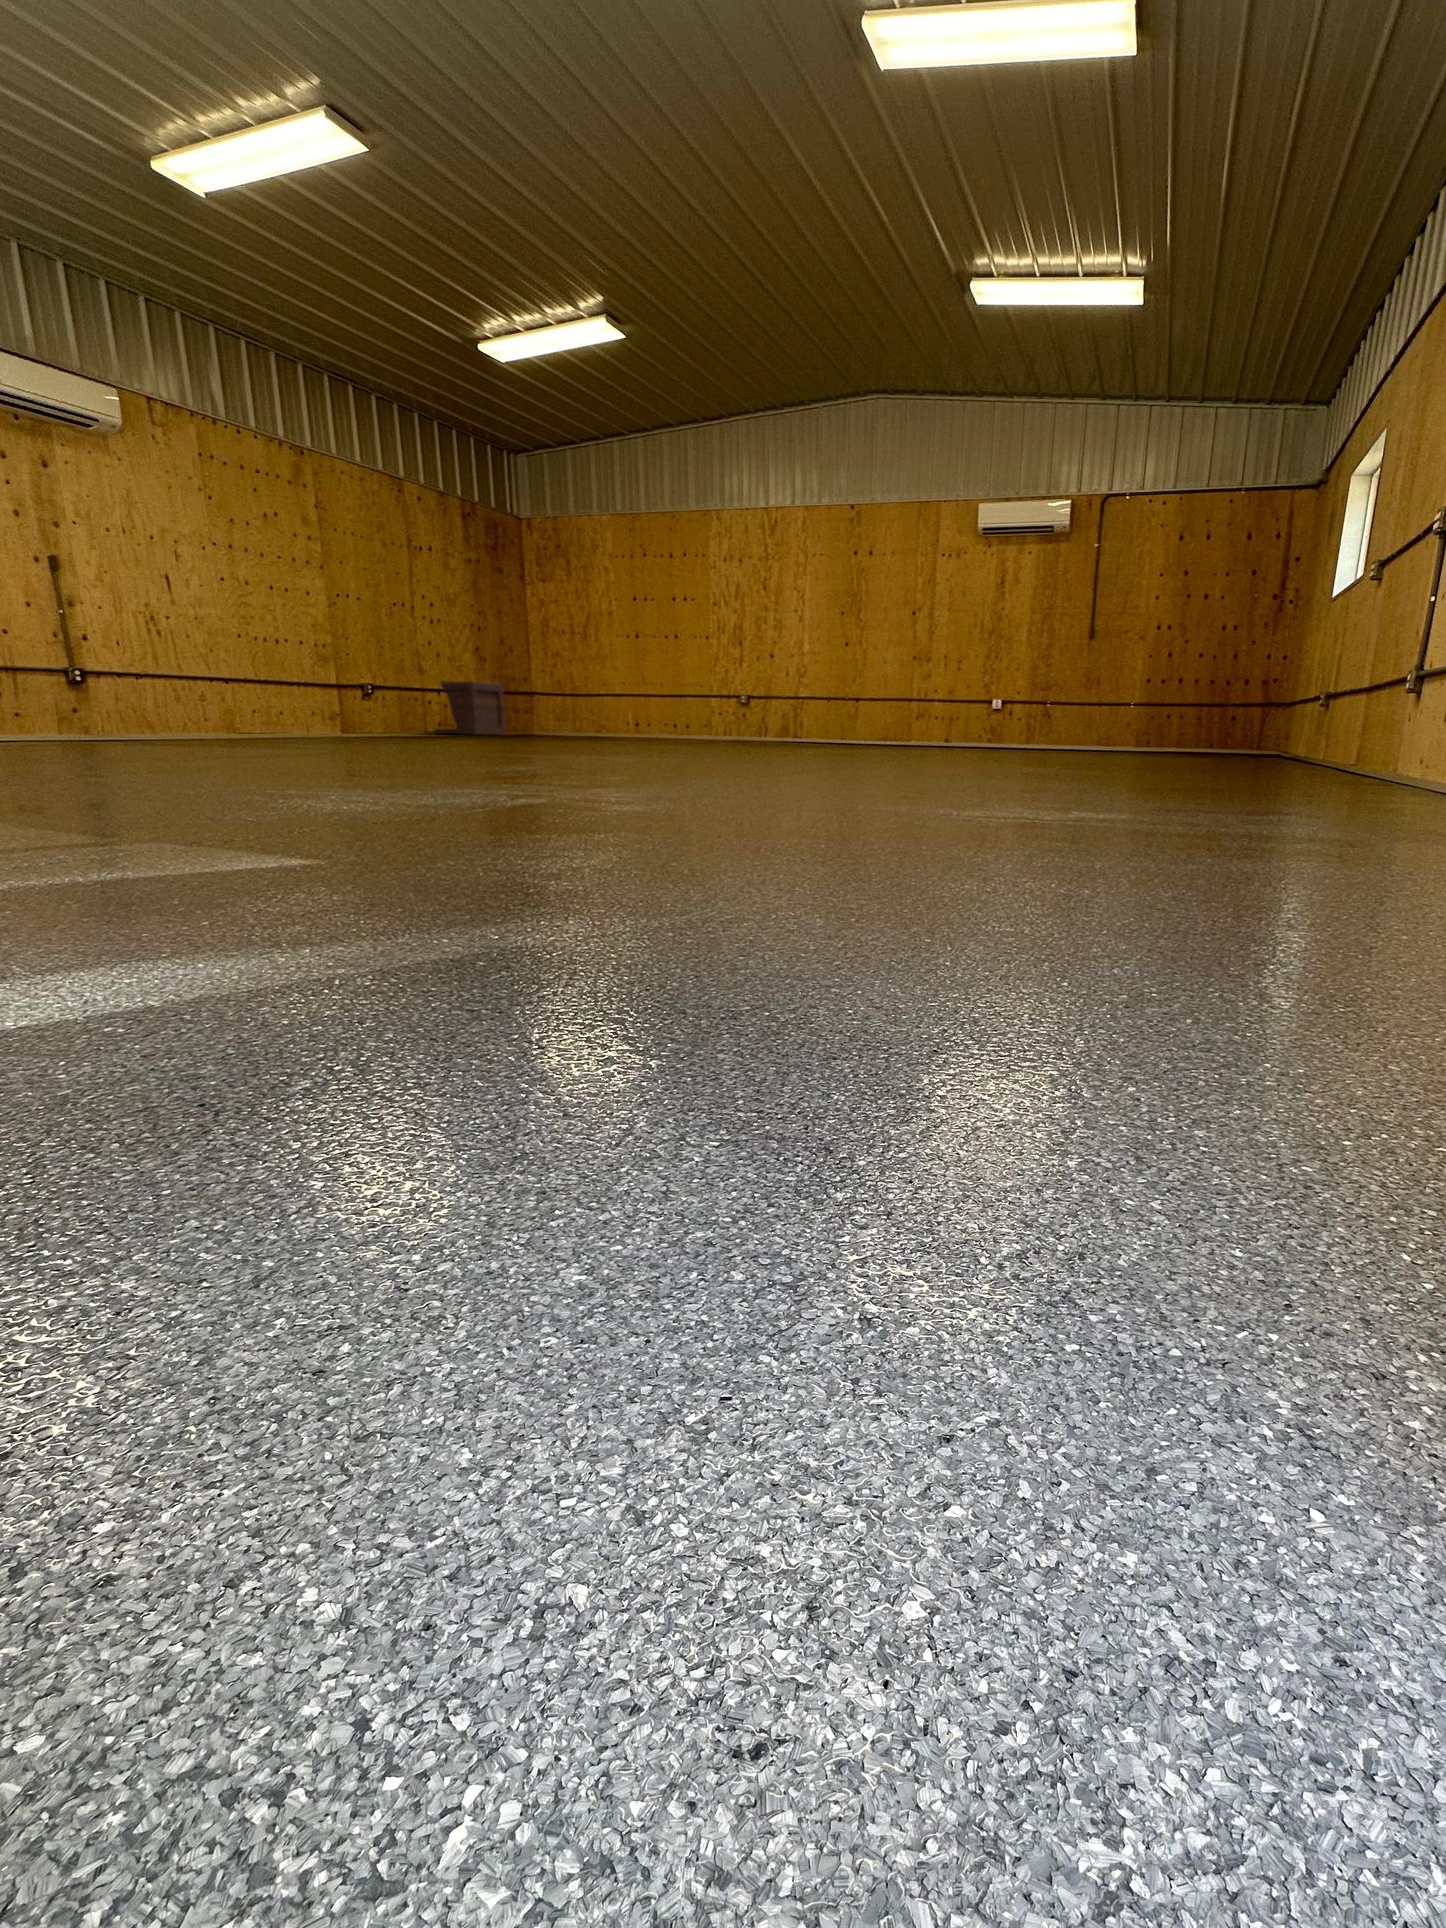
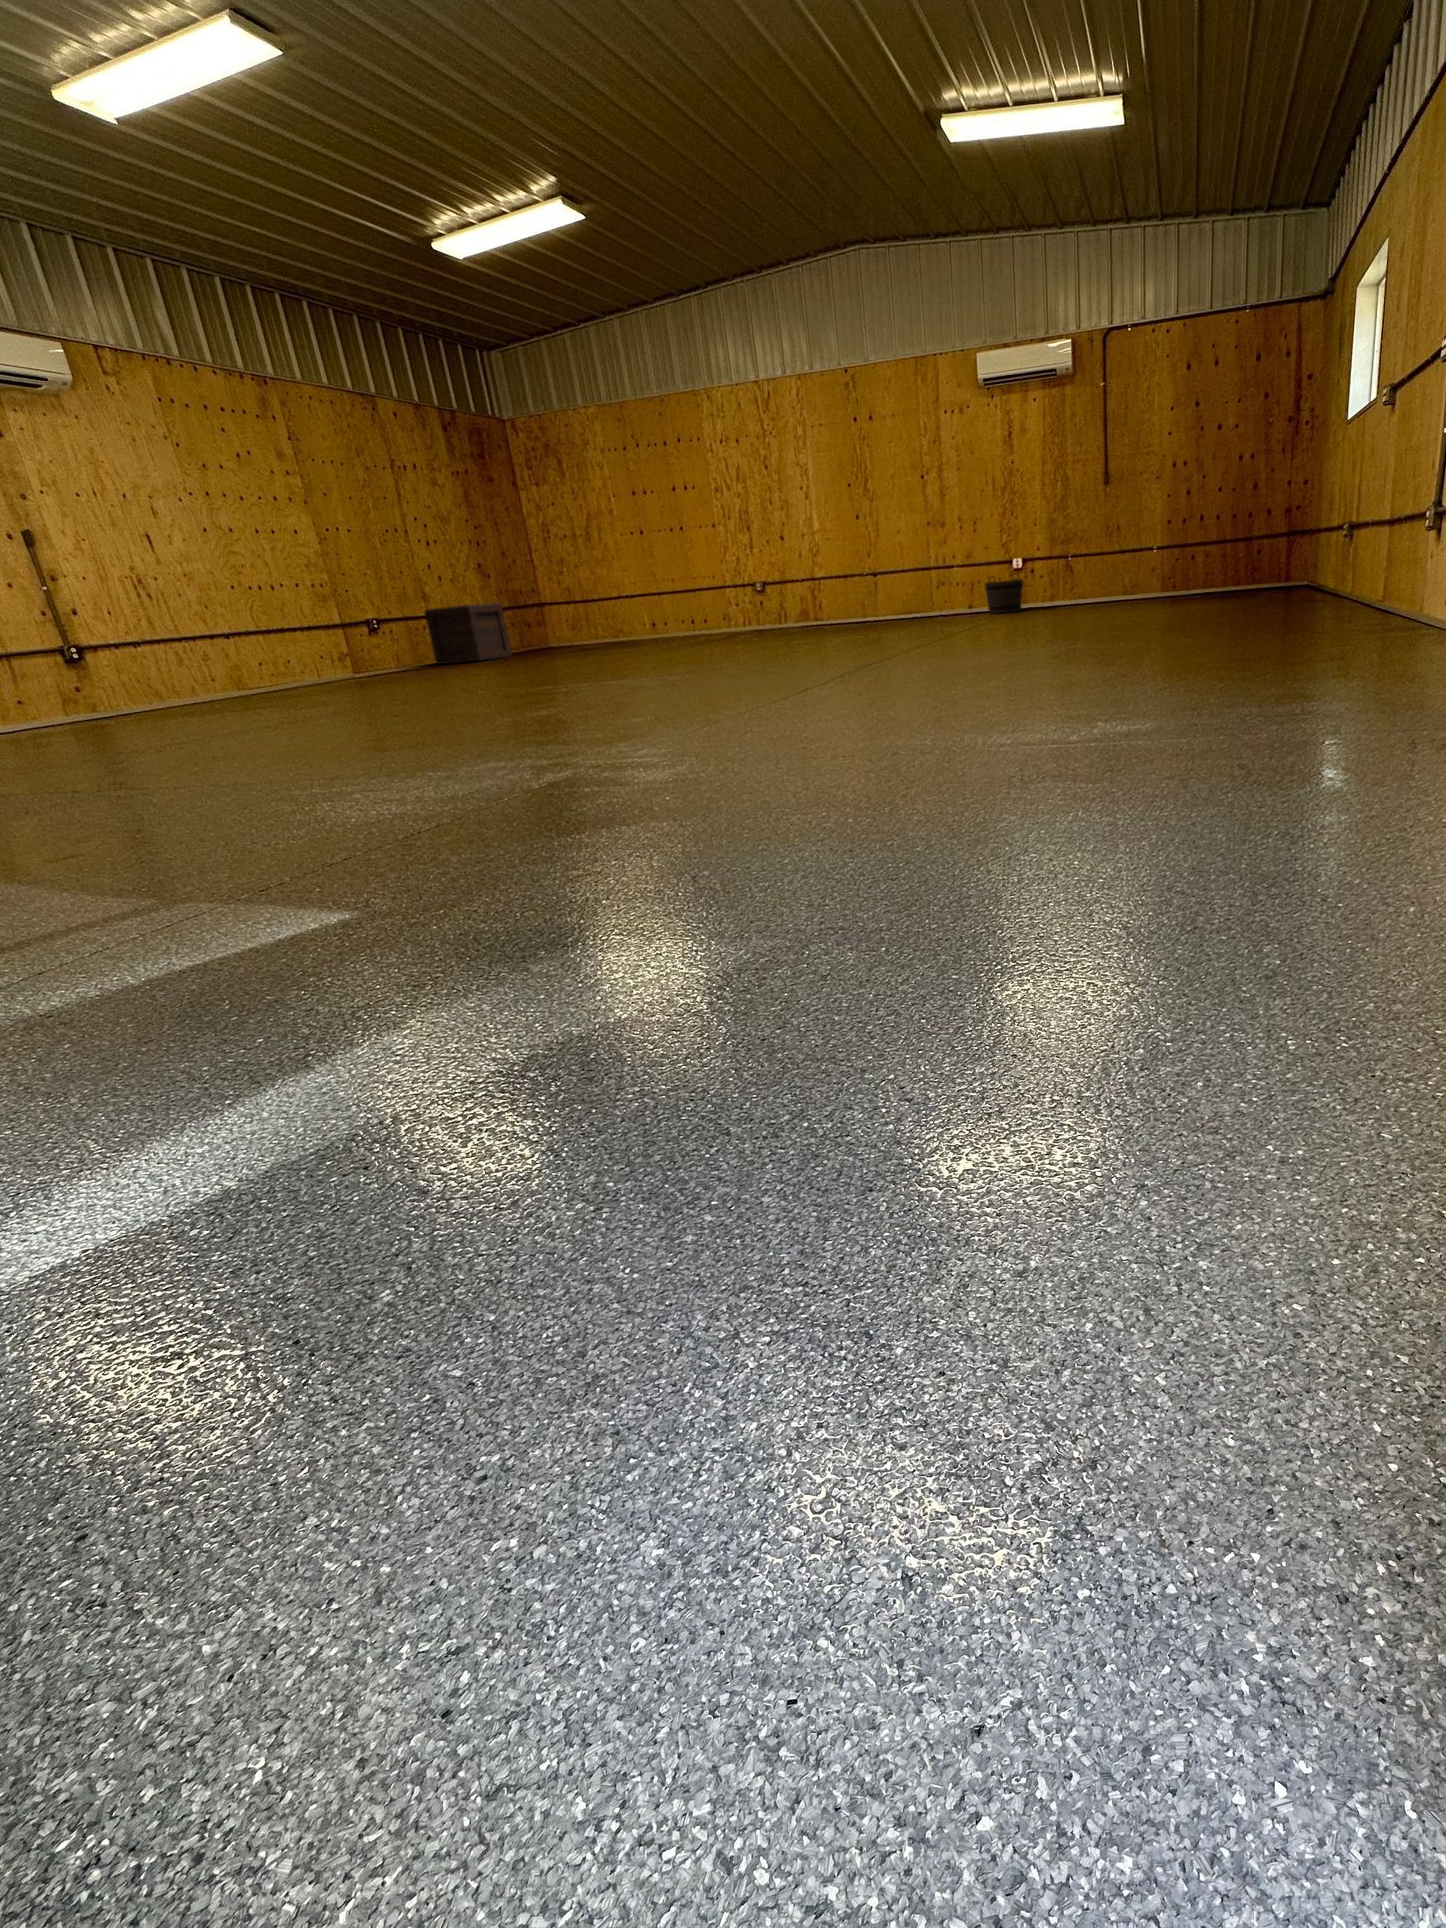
bucket: none [962,710,1000,745] -> present [985,577,1023,614]

